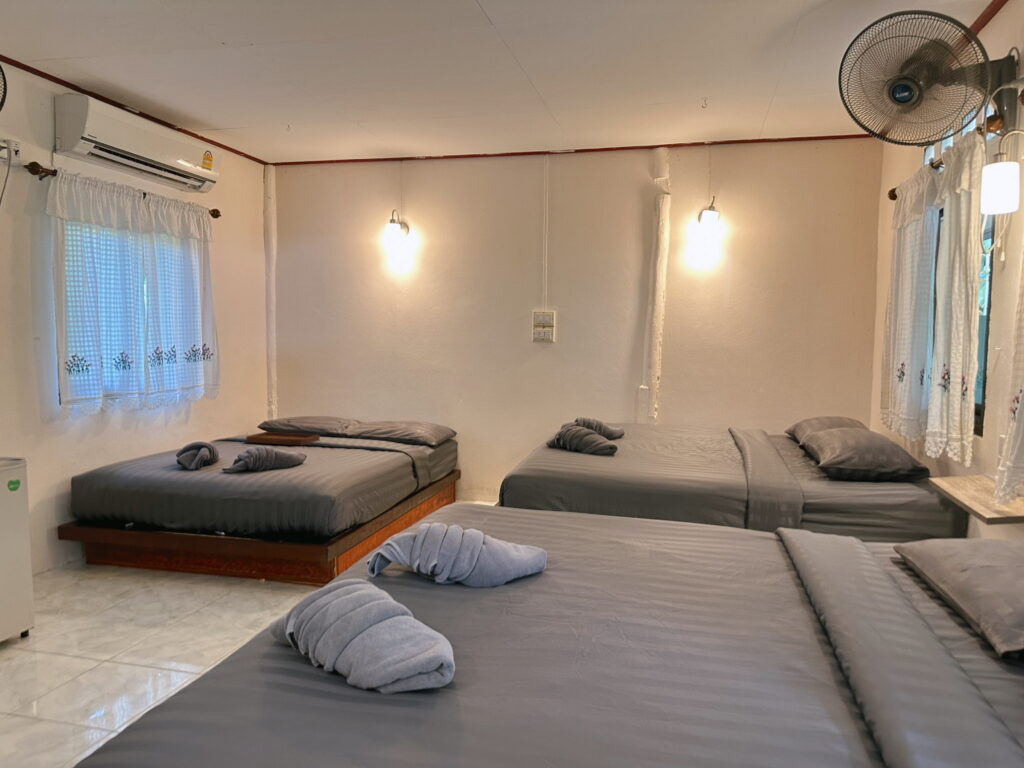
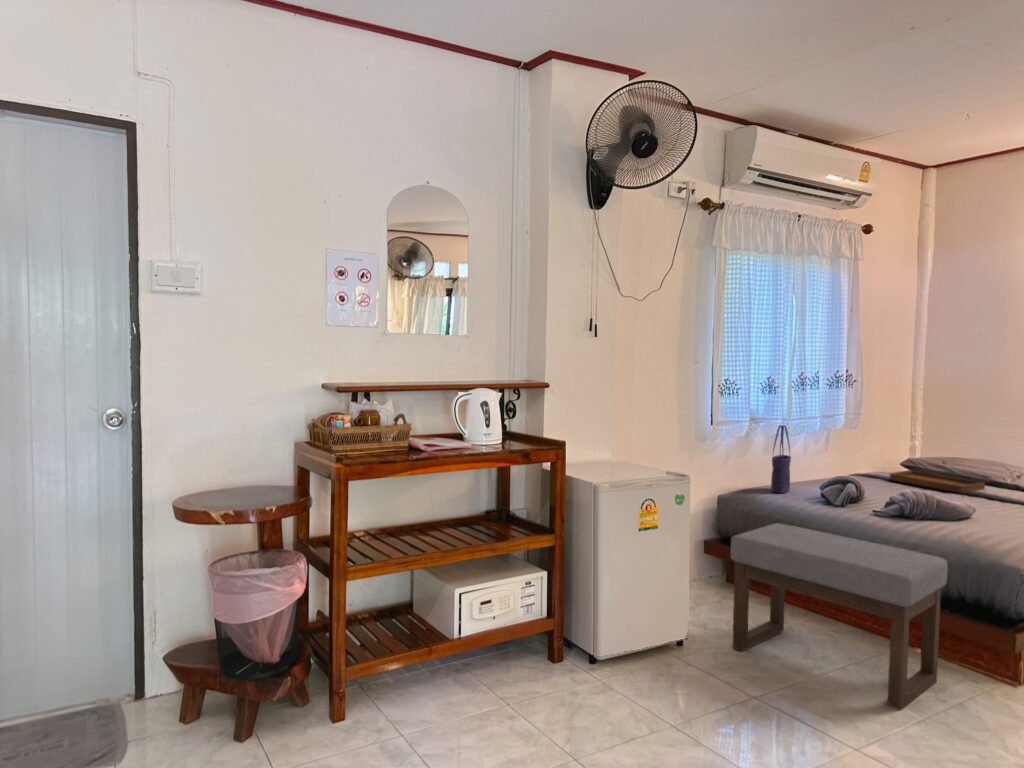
tote bag: none [129,400,150,467] -> present [771,425,791,493]
ottoman: none [78,493,275,628] -> present [731,523,948,710]

